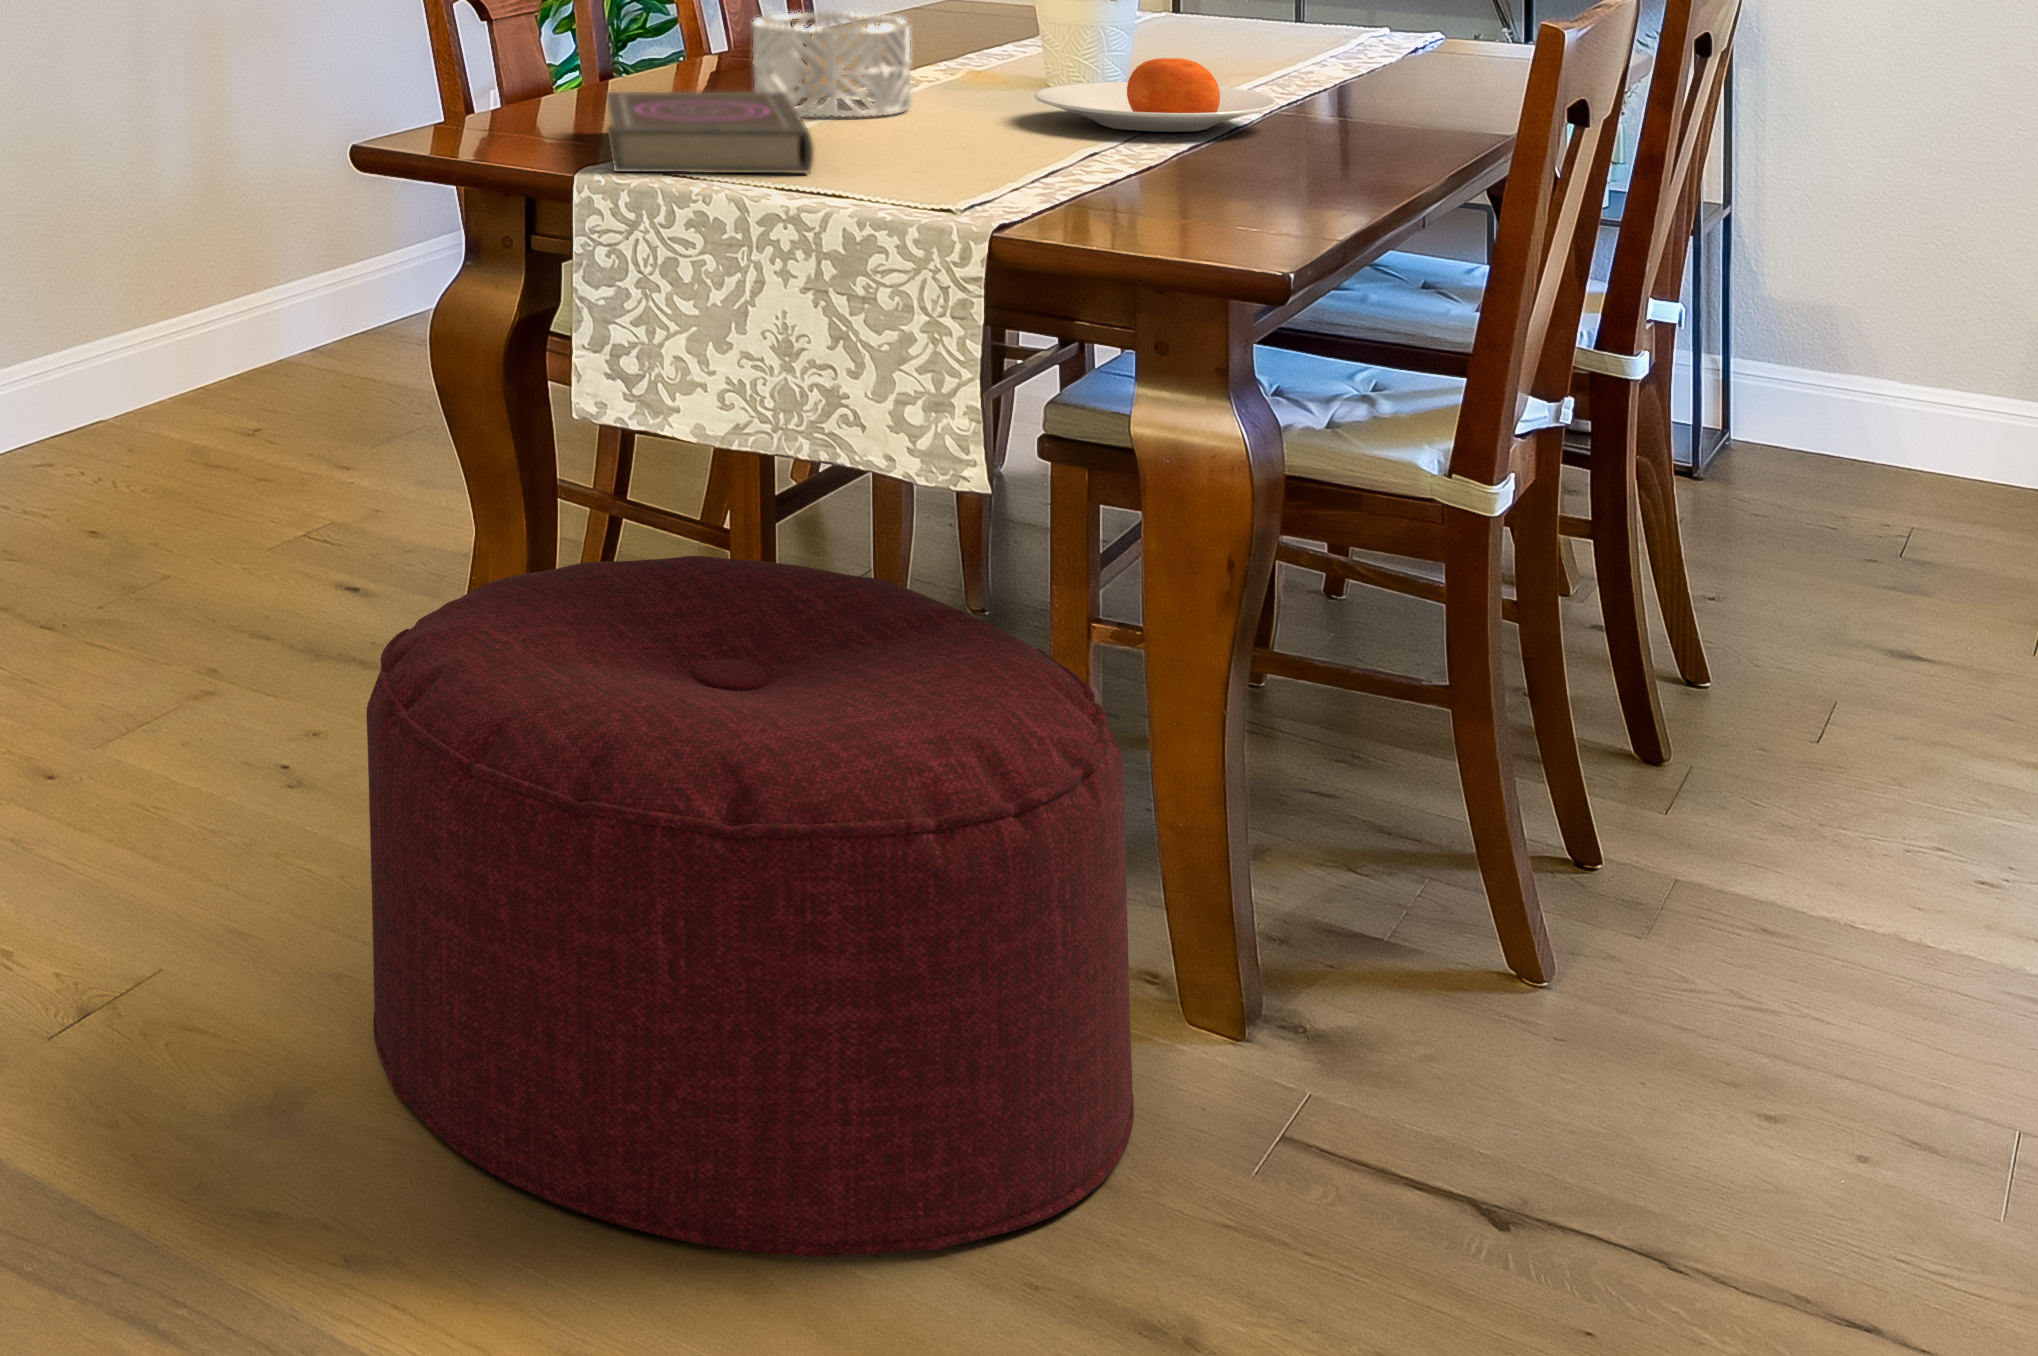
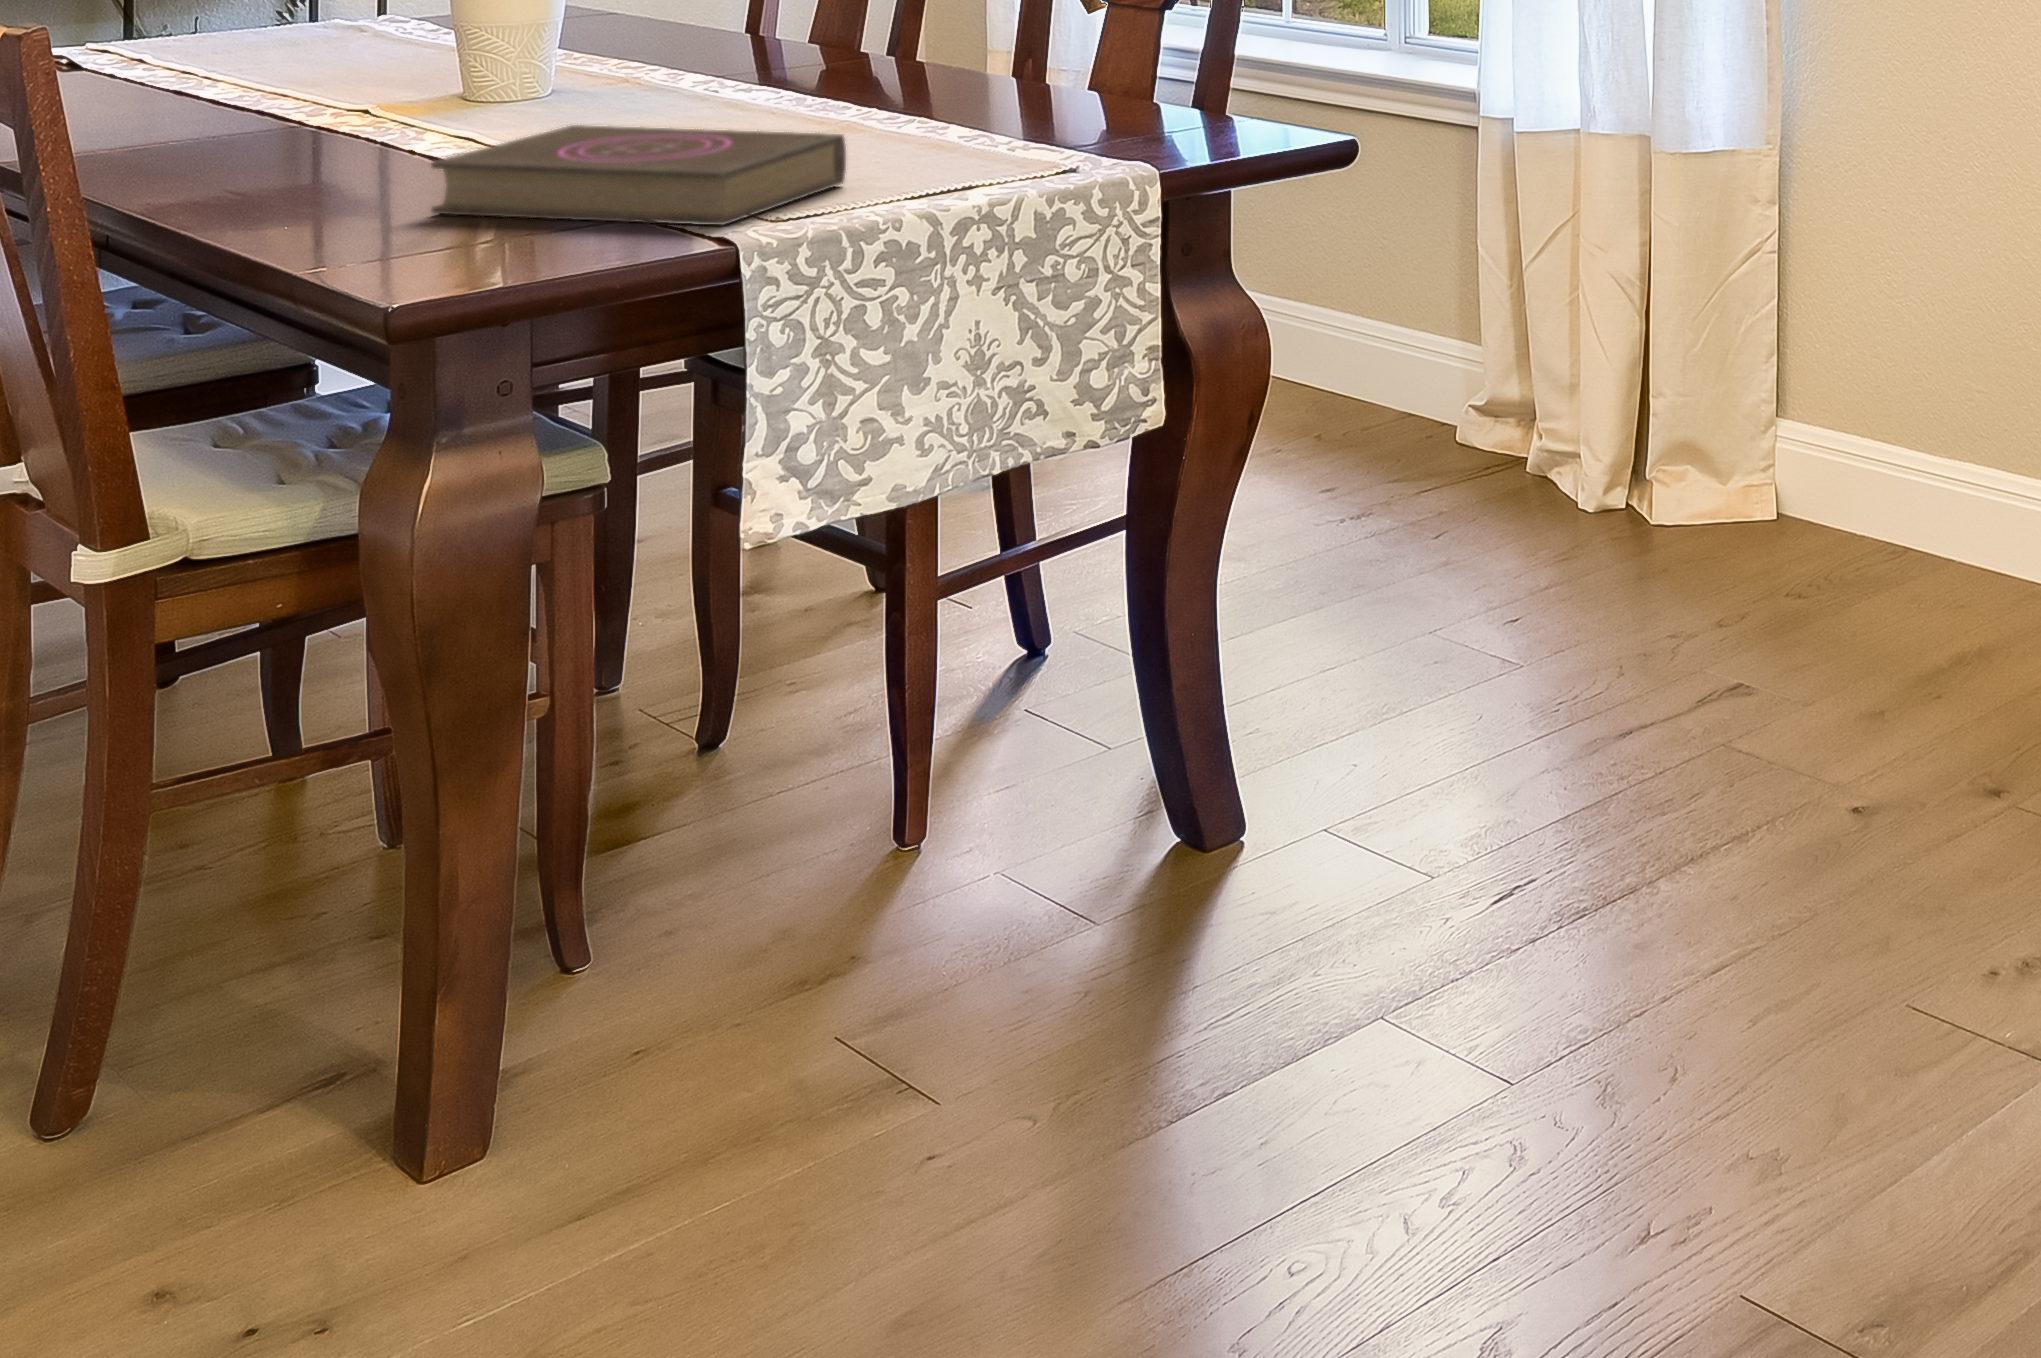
decorative bowl: present [752,12,912,118] -> none [314,35,521,171]
plate: present [1034,58,1277,132] -> none [594,34,843,115]
ottoman: present [366,556,1134,1256] -> none [857,544,1631,1275]

